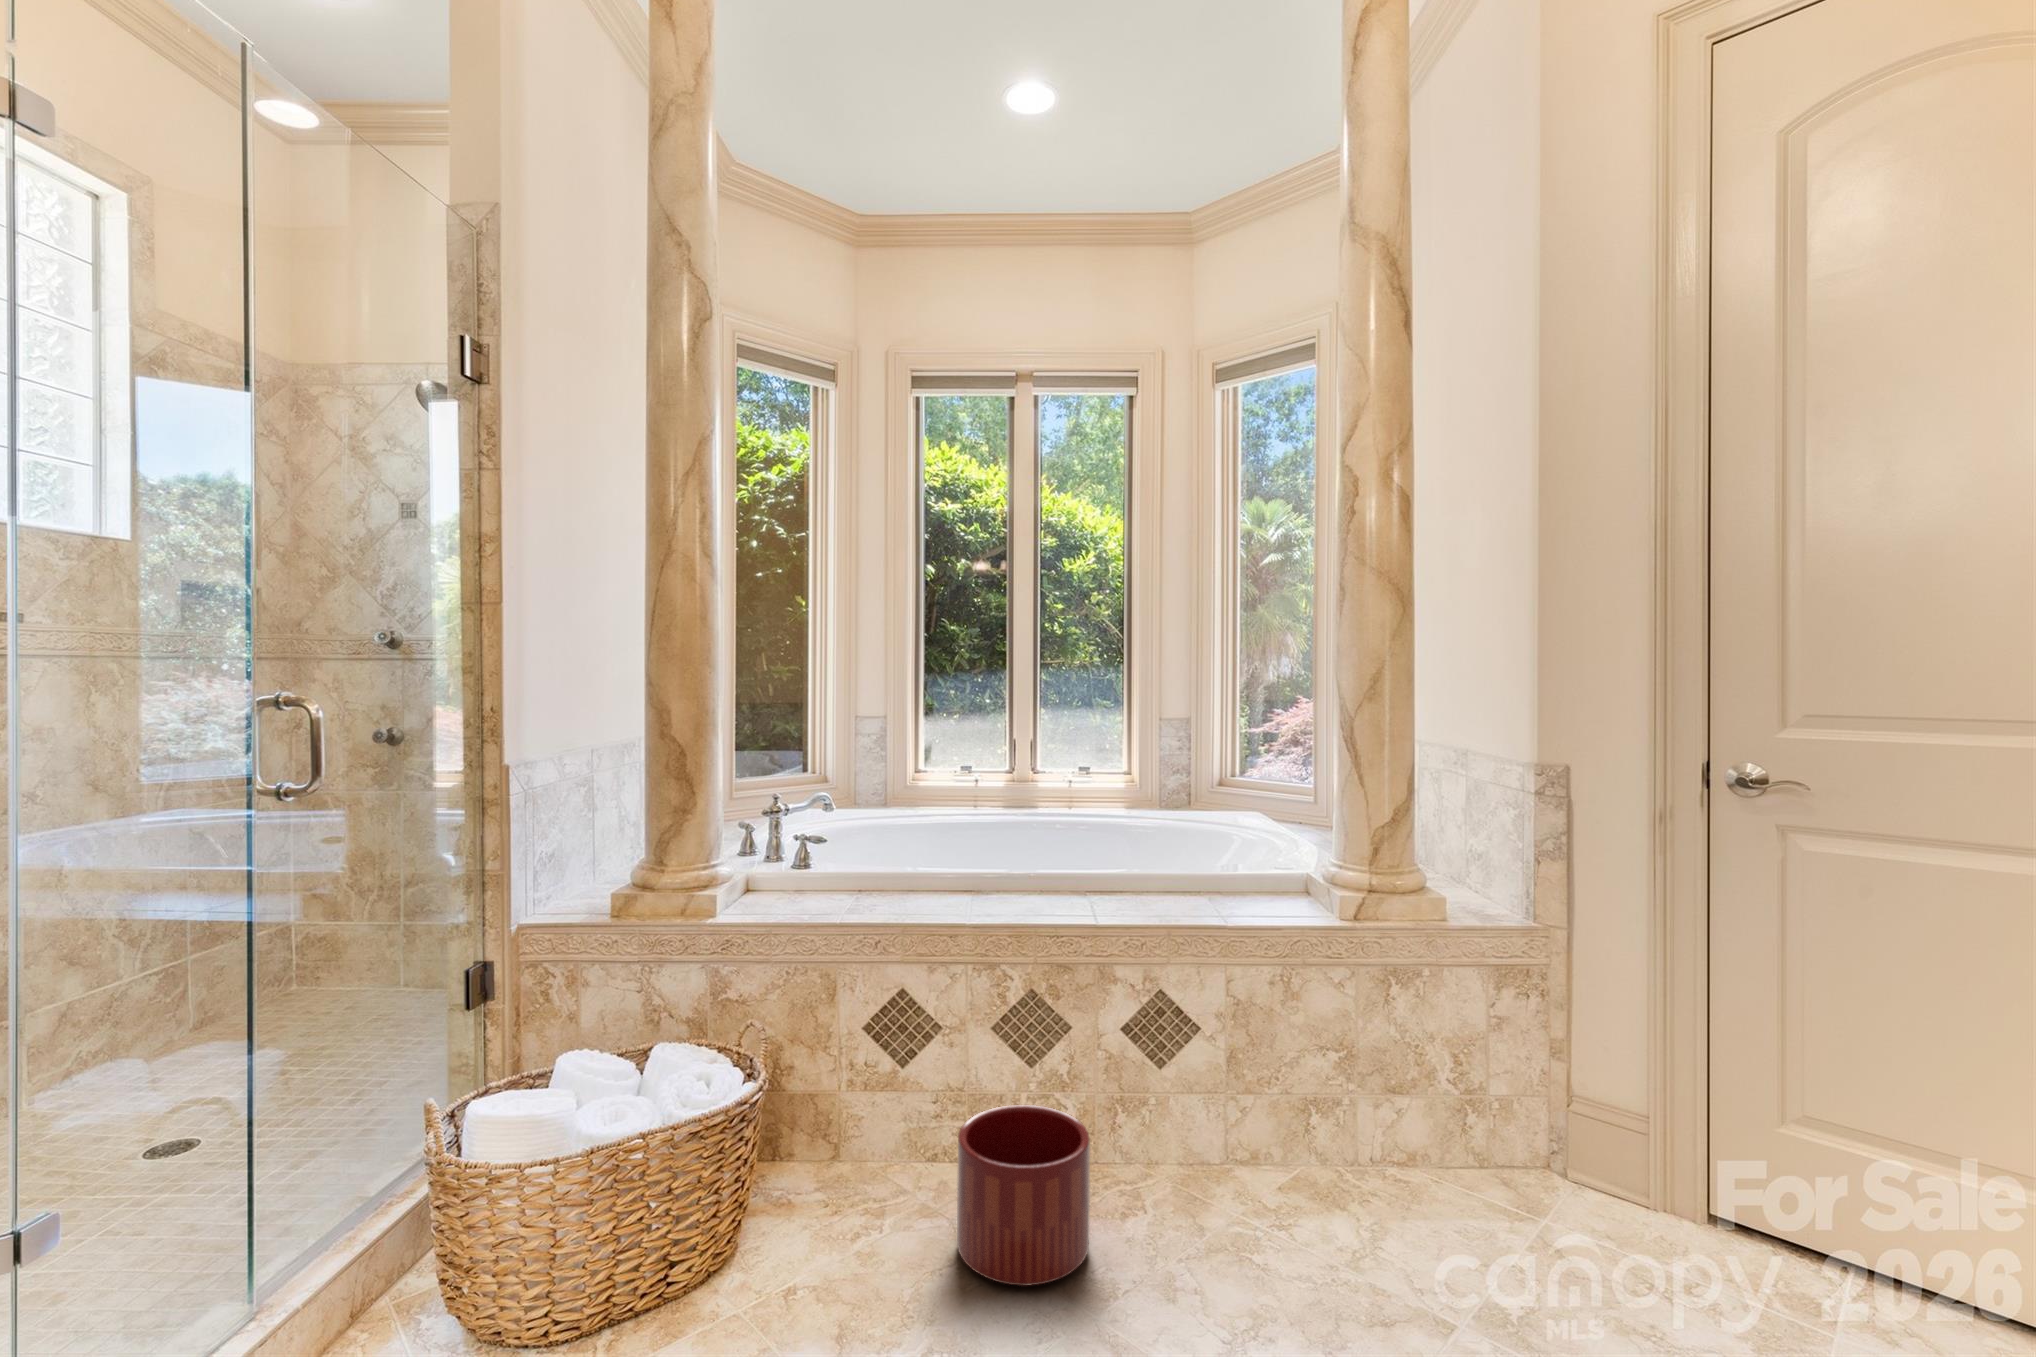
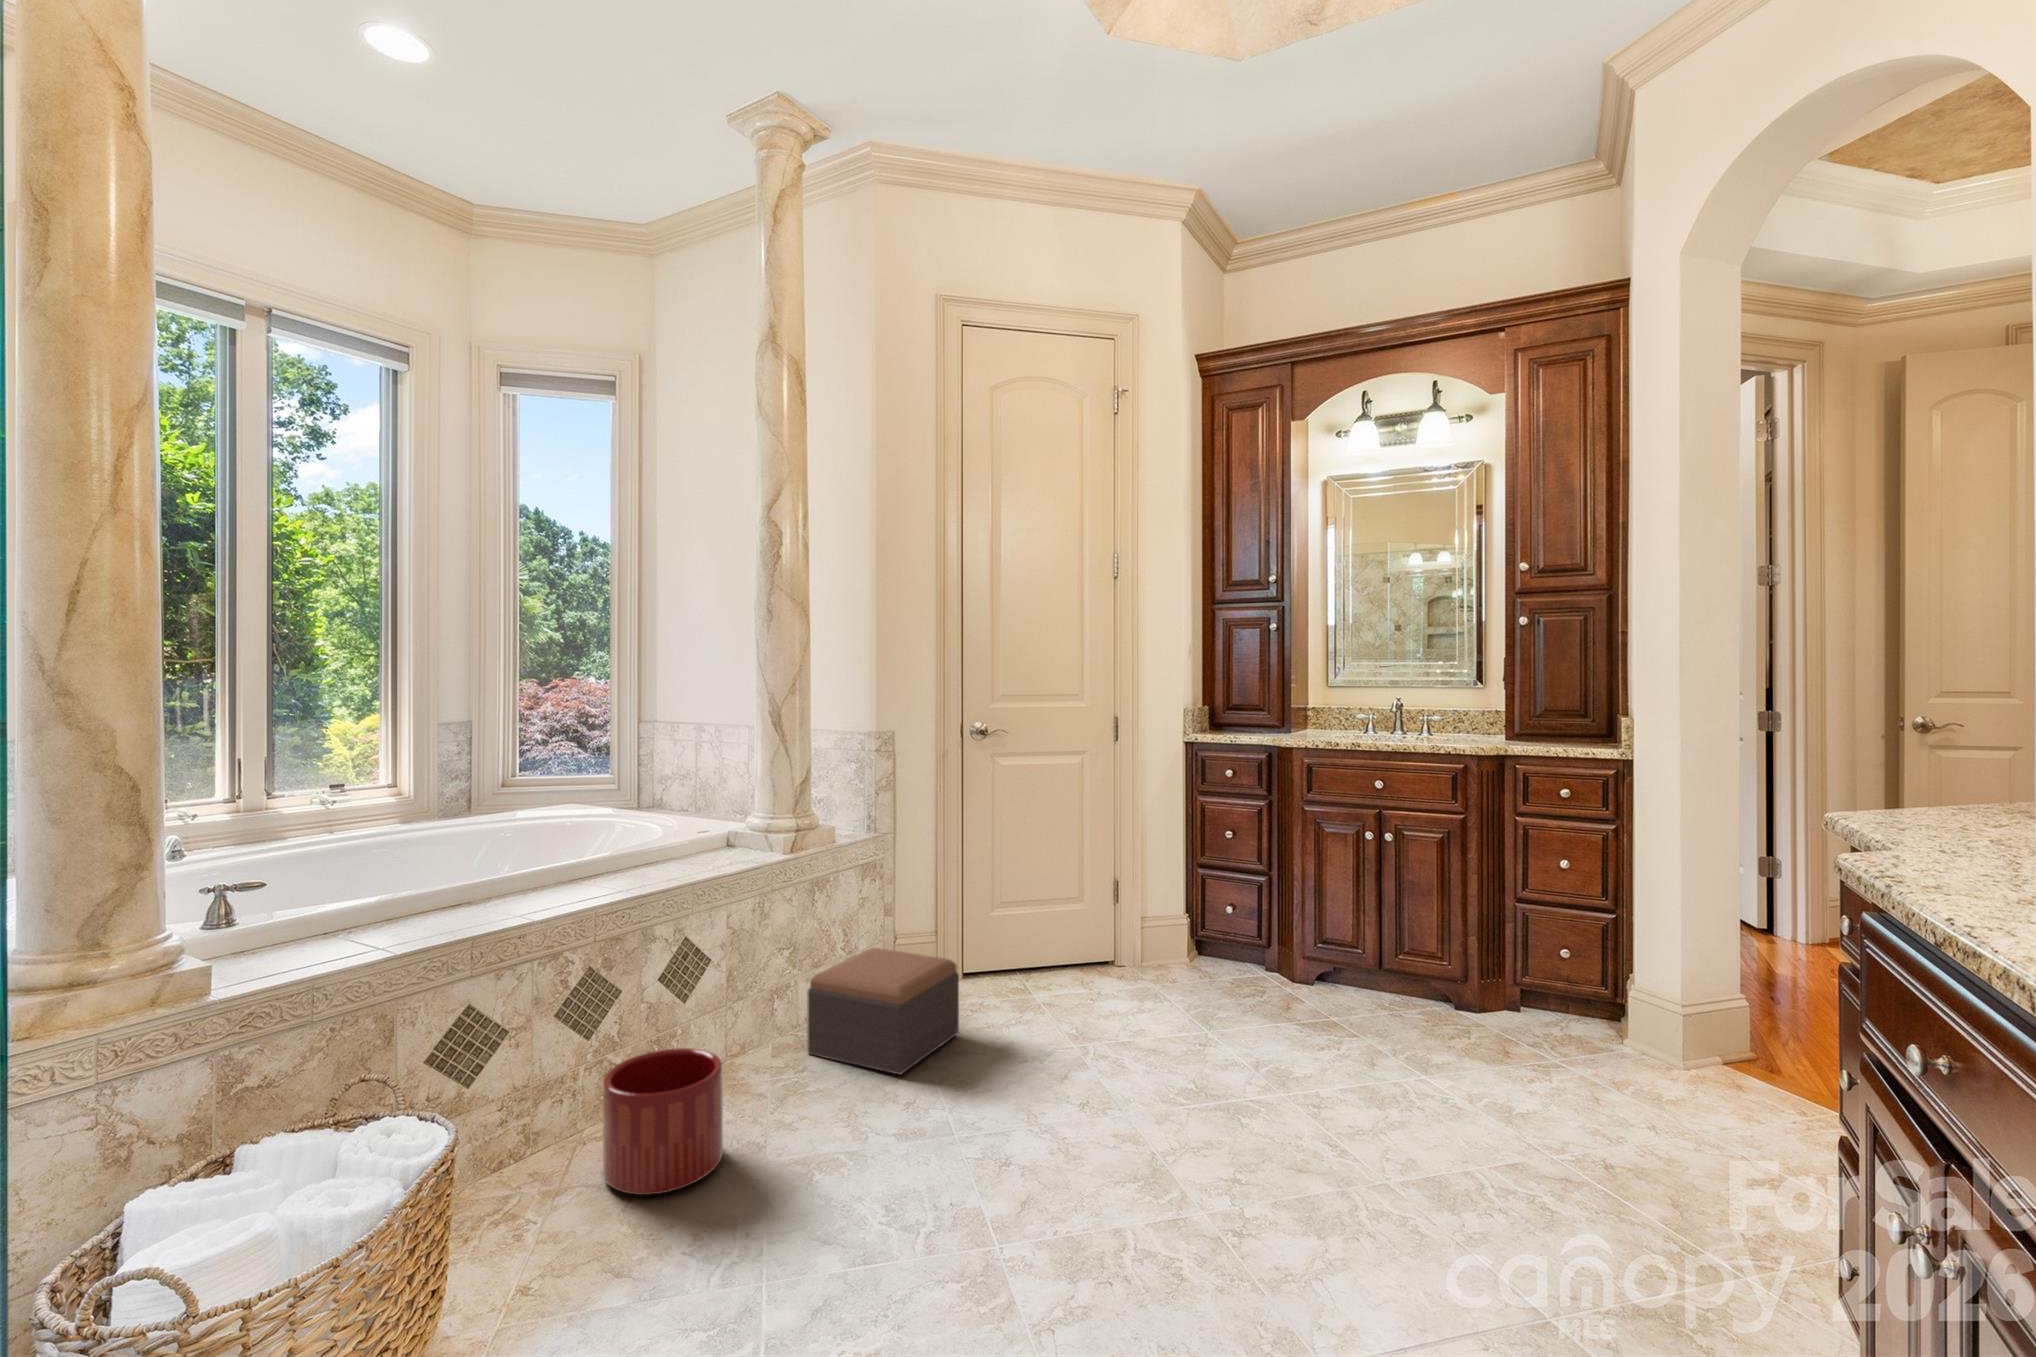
footstool: none [1321,1093,1574,1308] -> present [807,948,959,1075]

